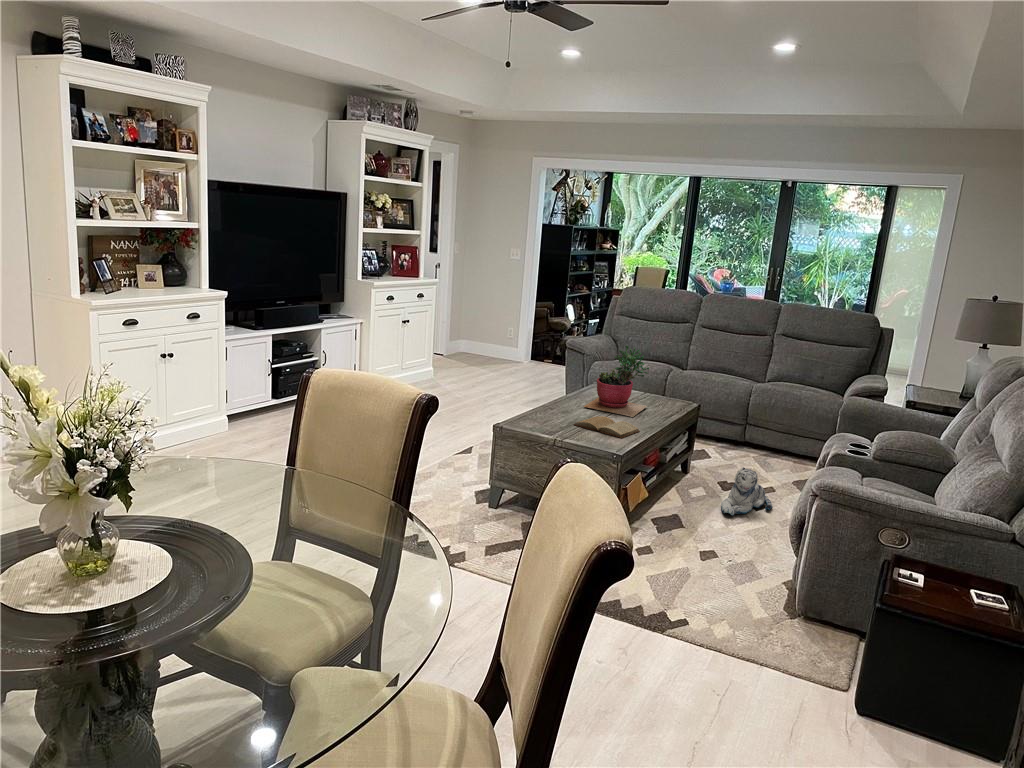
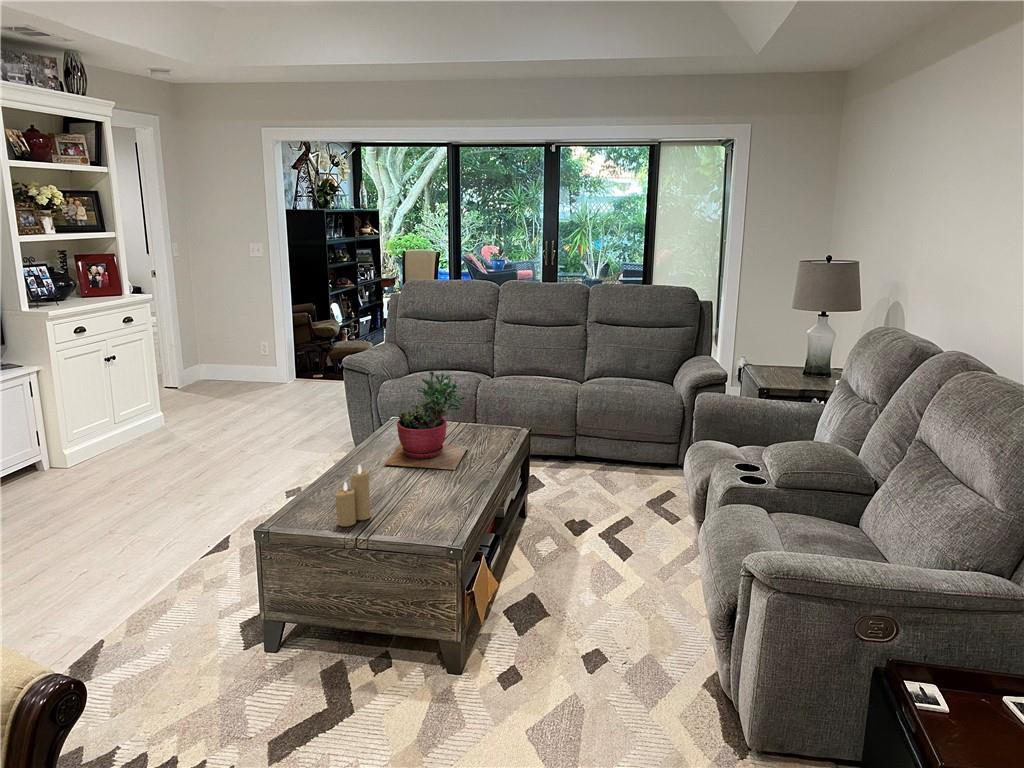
candle: none [545,394,571,432] -> present [335,465,371,526]
book: present [574,416,639,438] -> none [377,481,472,515]
plush toy: present [721,467,772,515] -> none [581,509,640,577]

